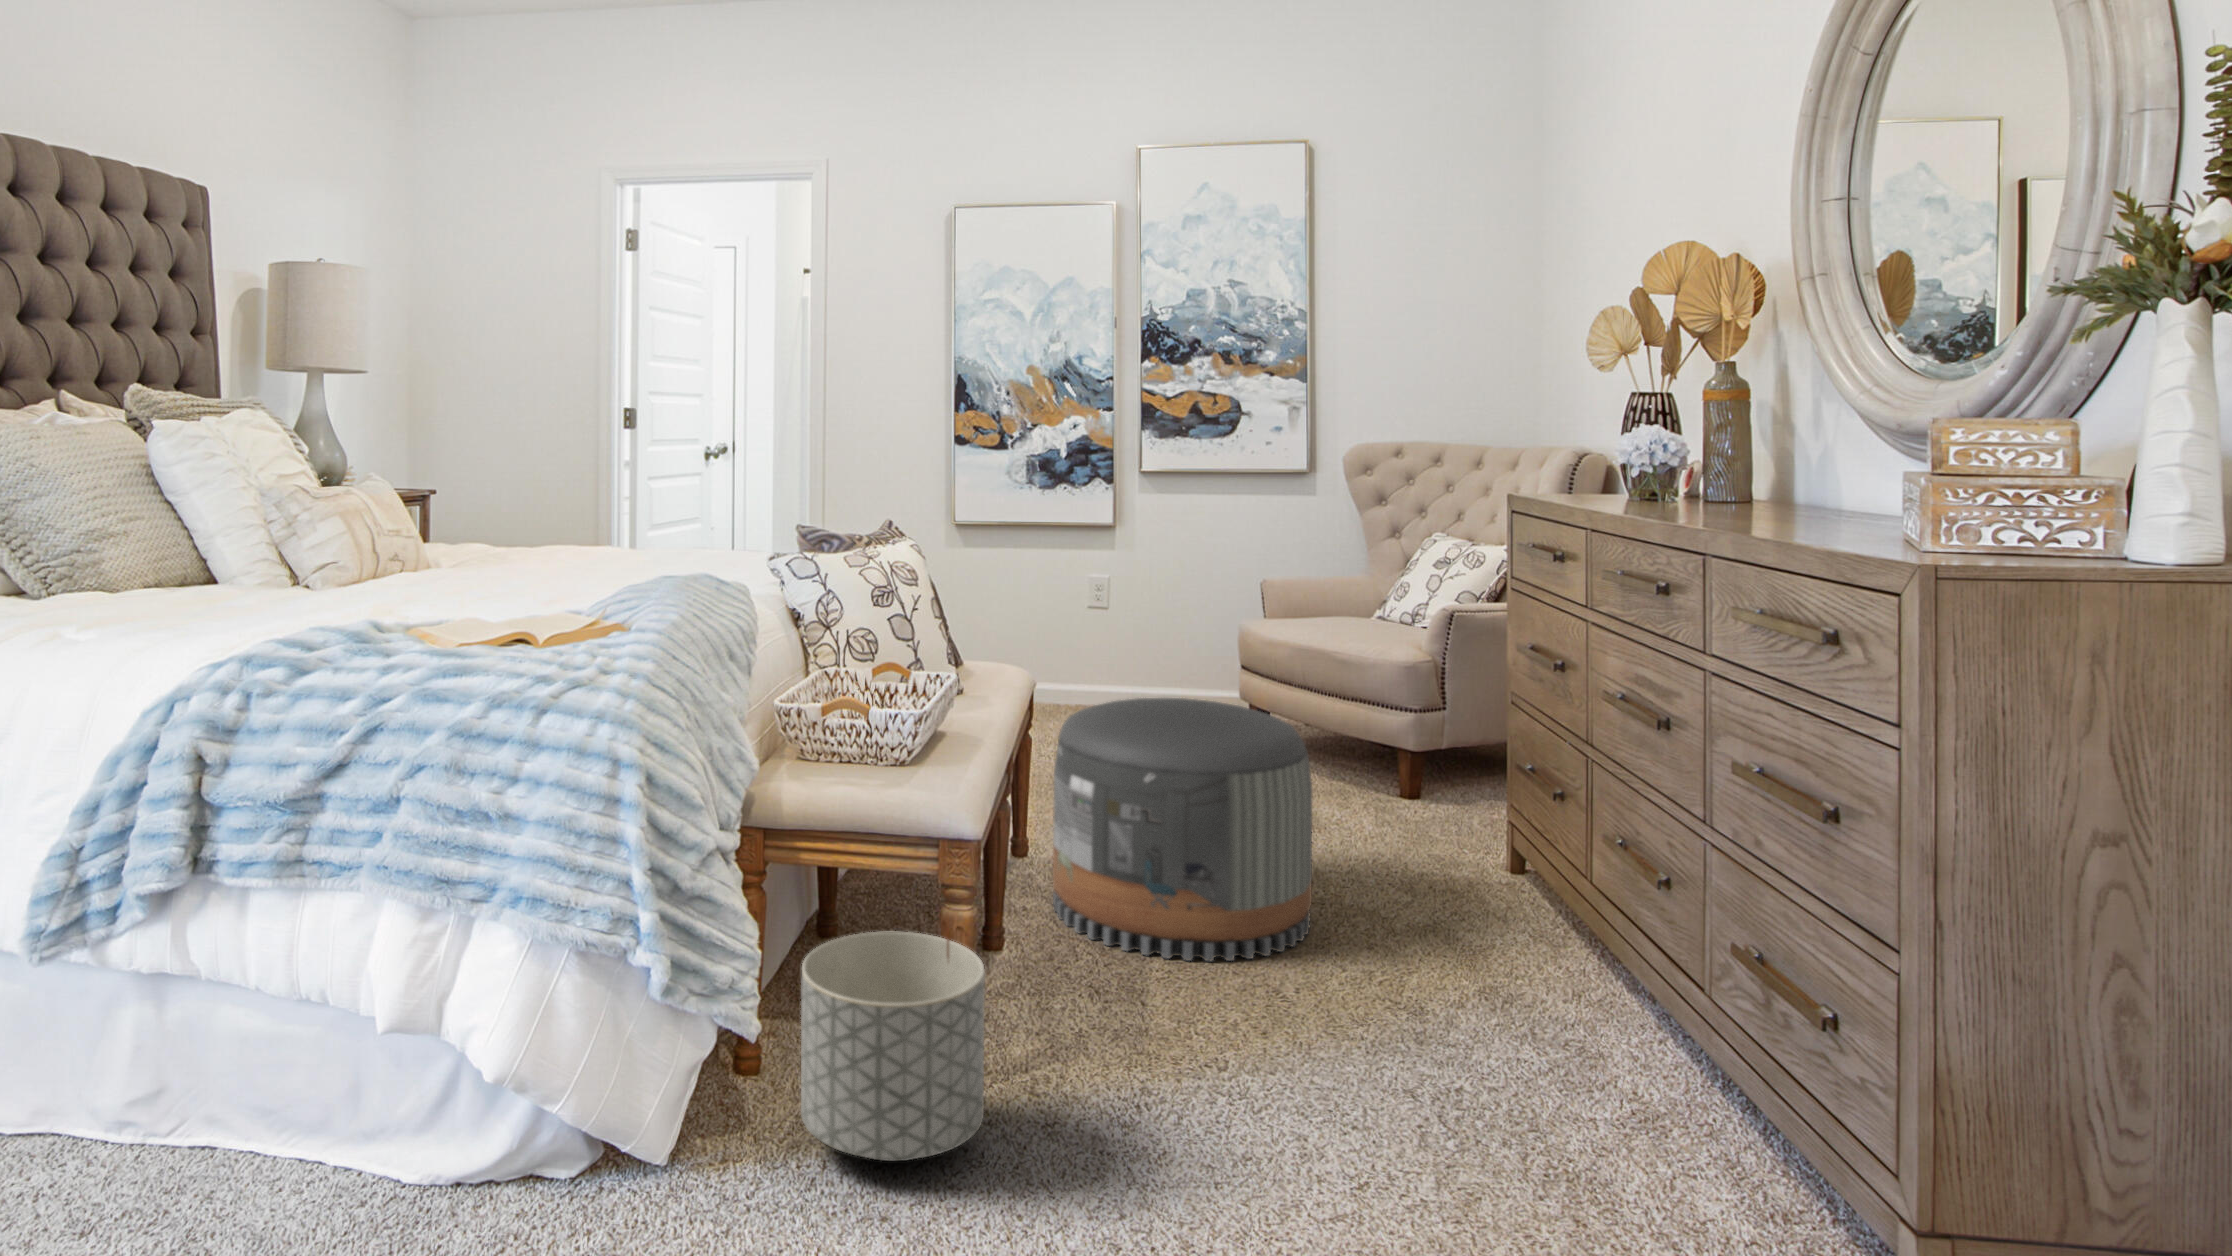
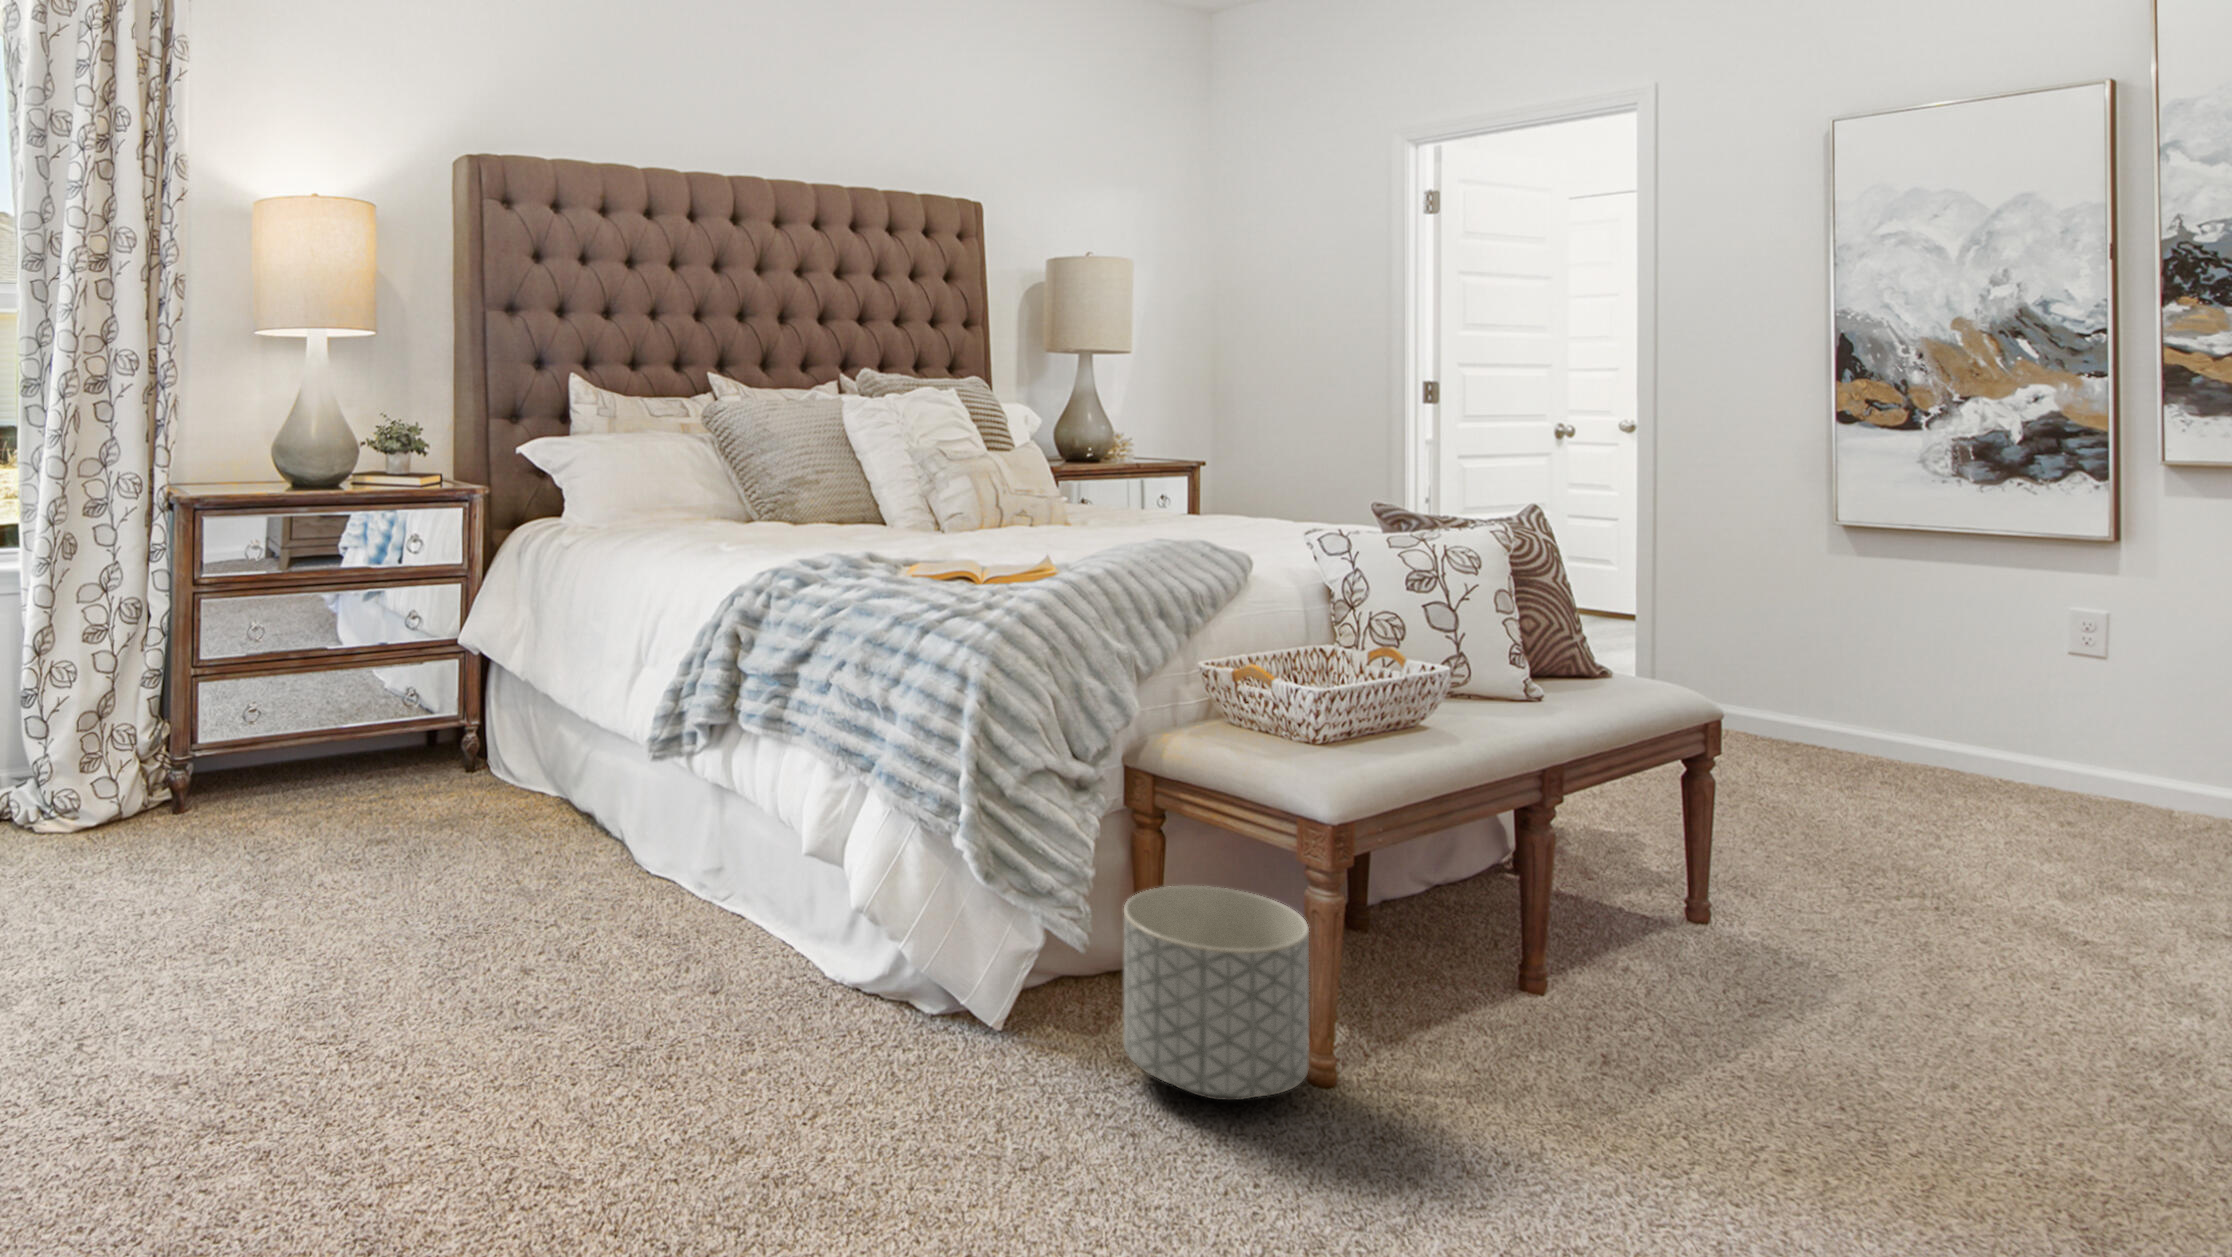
pouf: present [1053,698,1312,961] -> none [1652,745,2067,1104]

